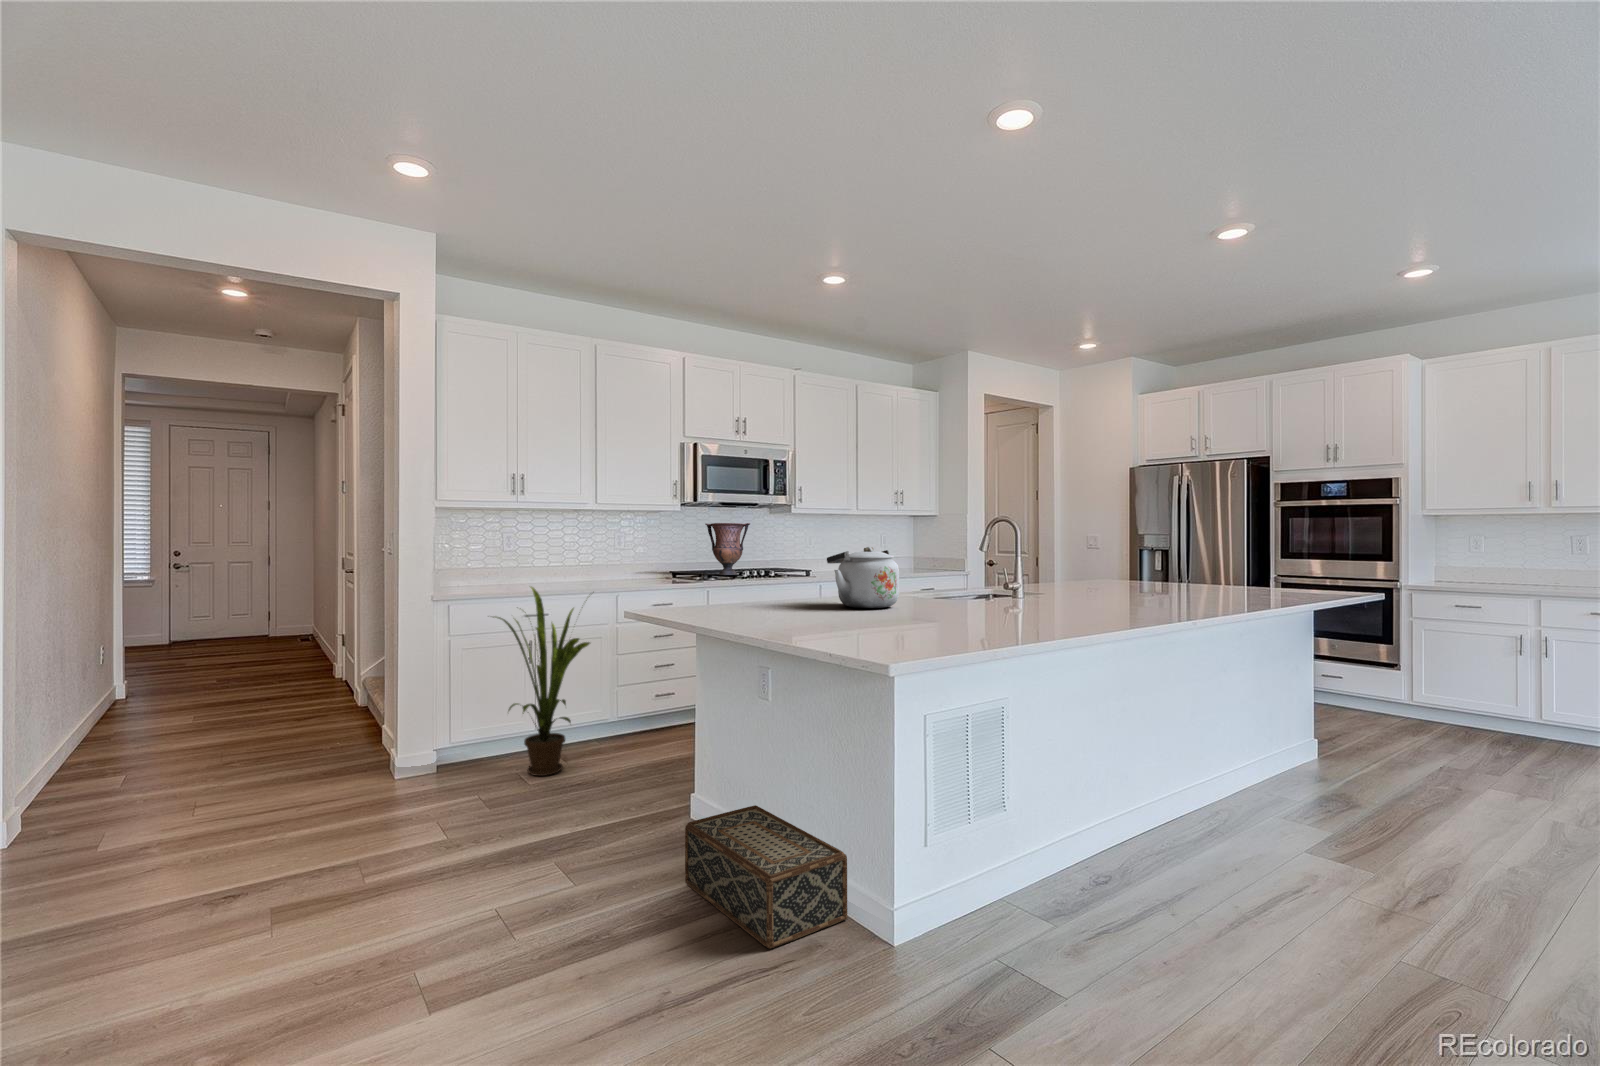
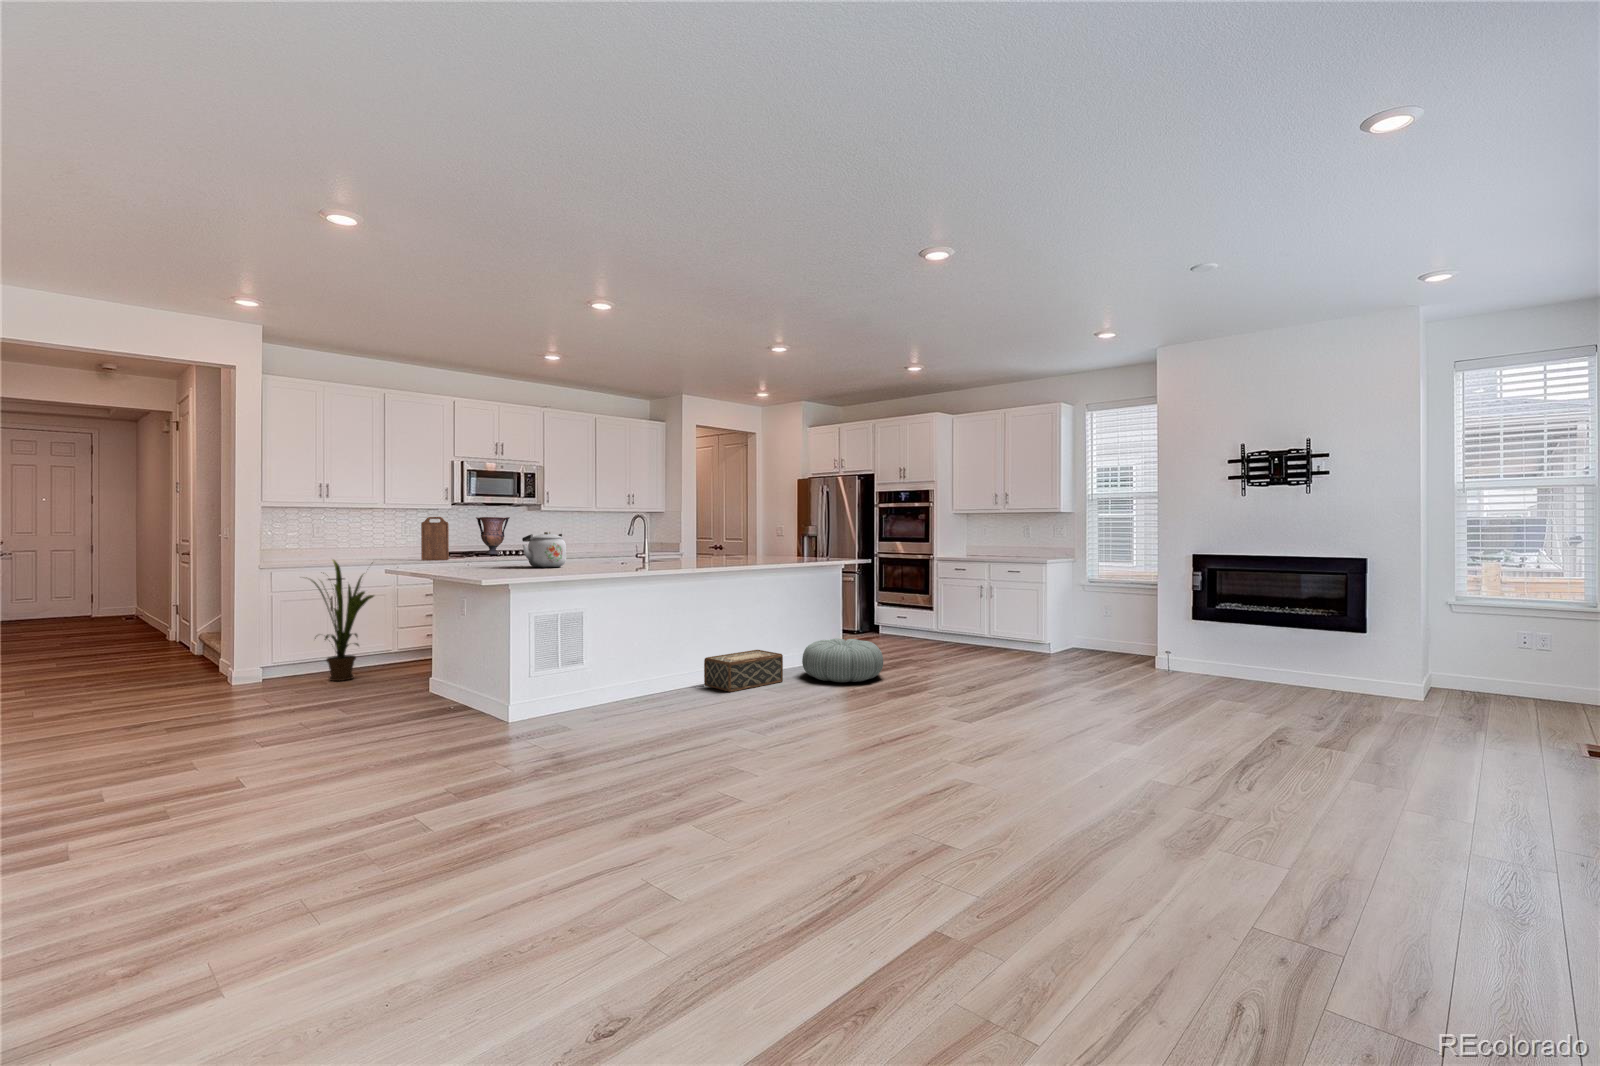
cutting board: none [648,523,686,587] -> present [421,517,449,560]
pouf: none [1301,736,1486,831] -> present [802,639,883,683]
woven basket: present [685,805,847,949] -> present [704,650,783,692]

